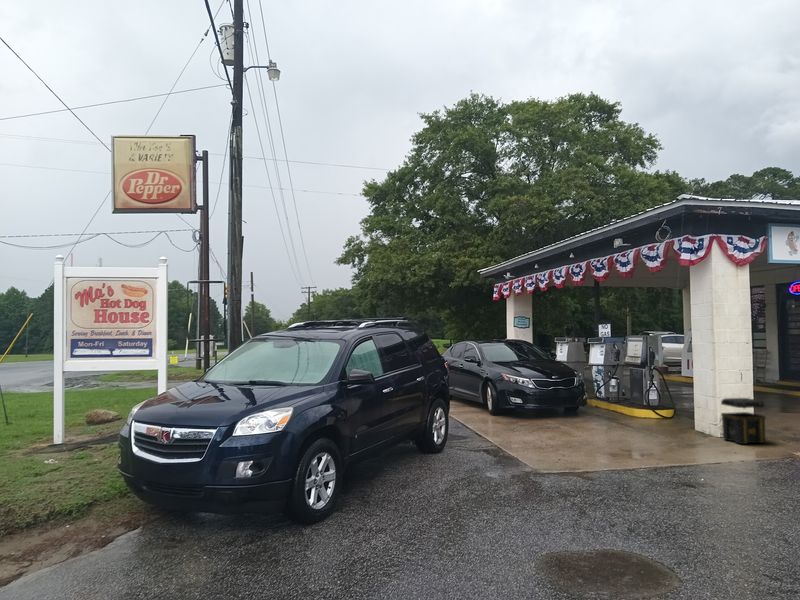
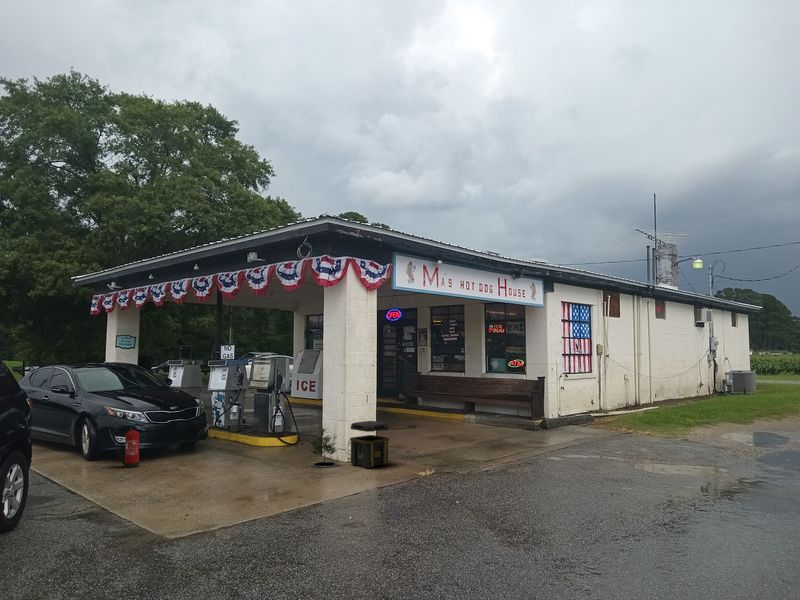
fire extinguisher: none [508,386,532,424] -> present [112,420,145,468]
potted tree: none [676,397,709,440] -> present [311,425,336,468]

